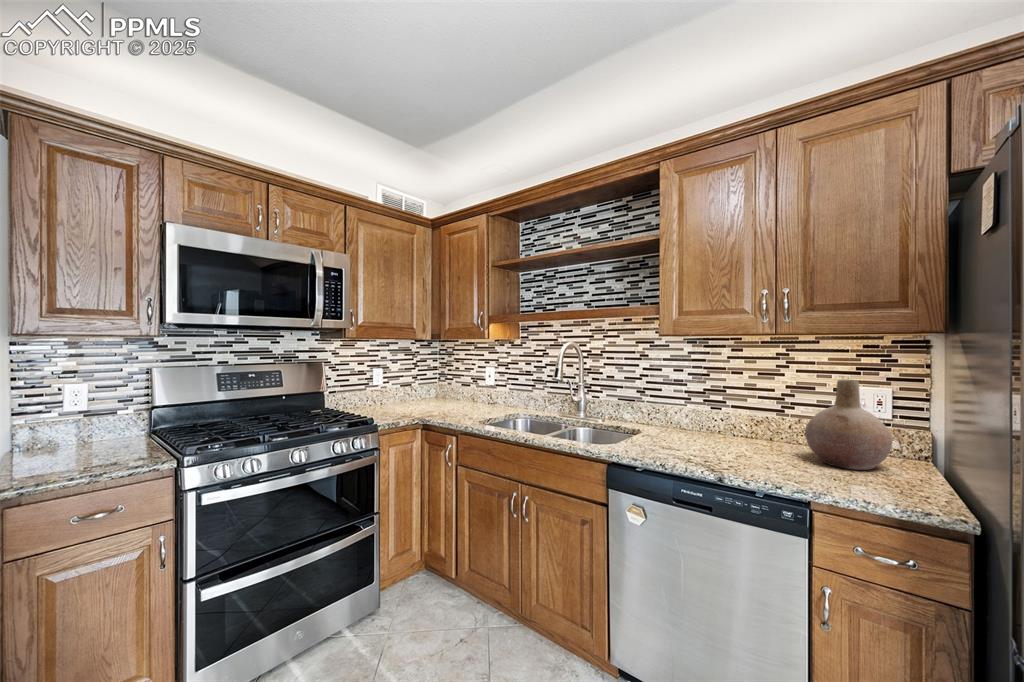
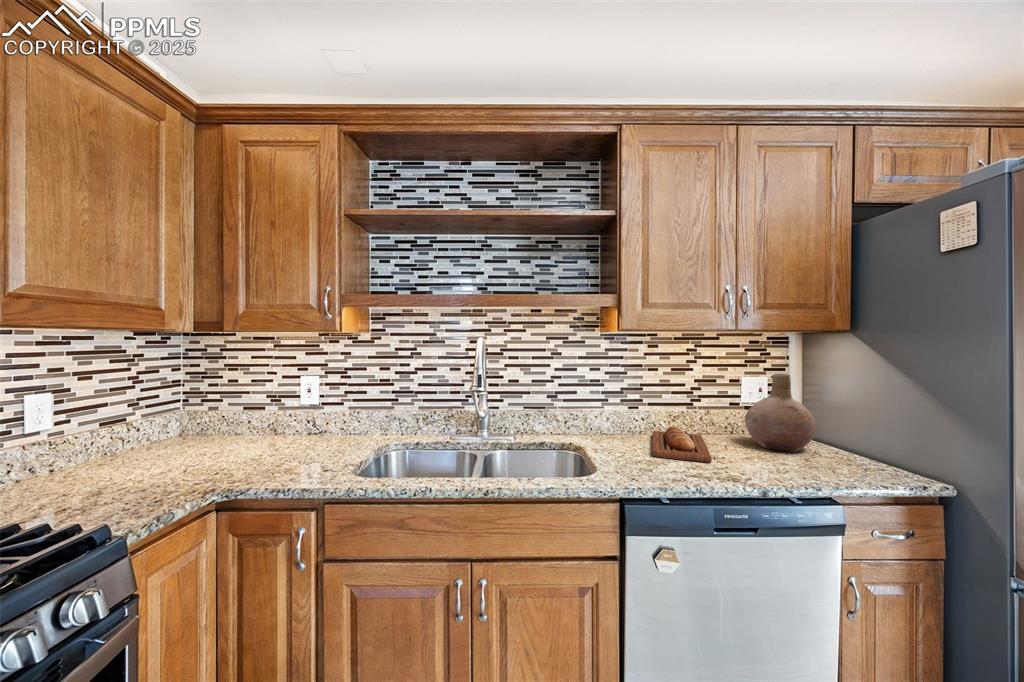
bread loaf: none [671,428,767,455] -> present [652,426,712,463]

